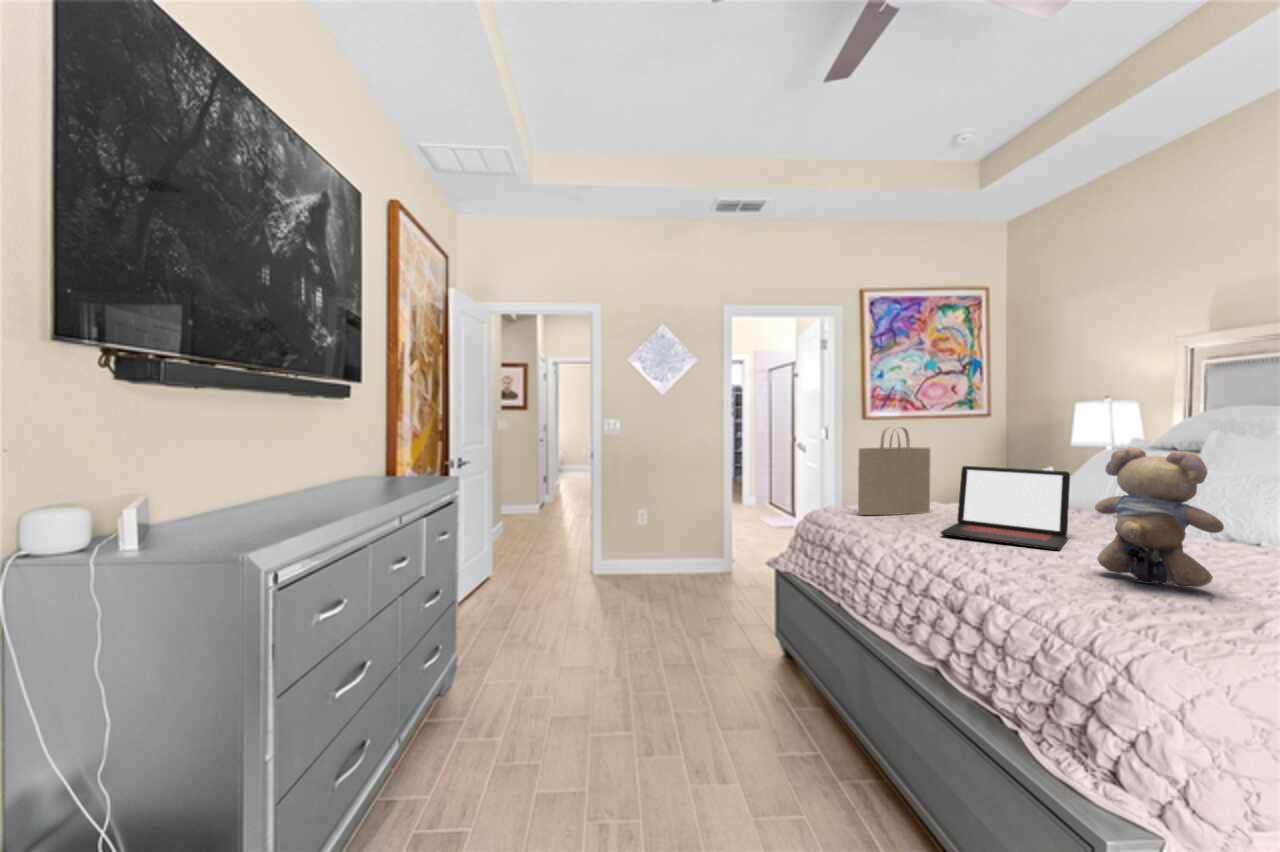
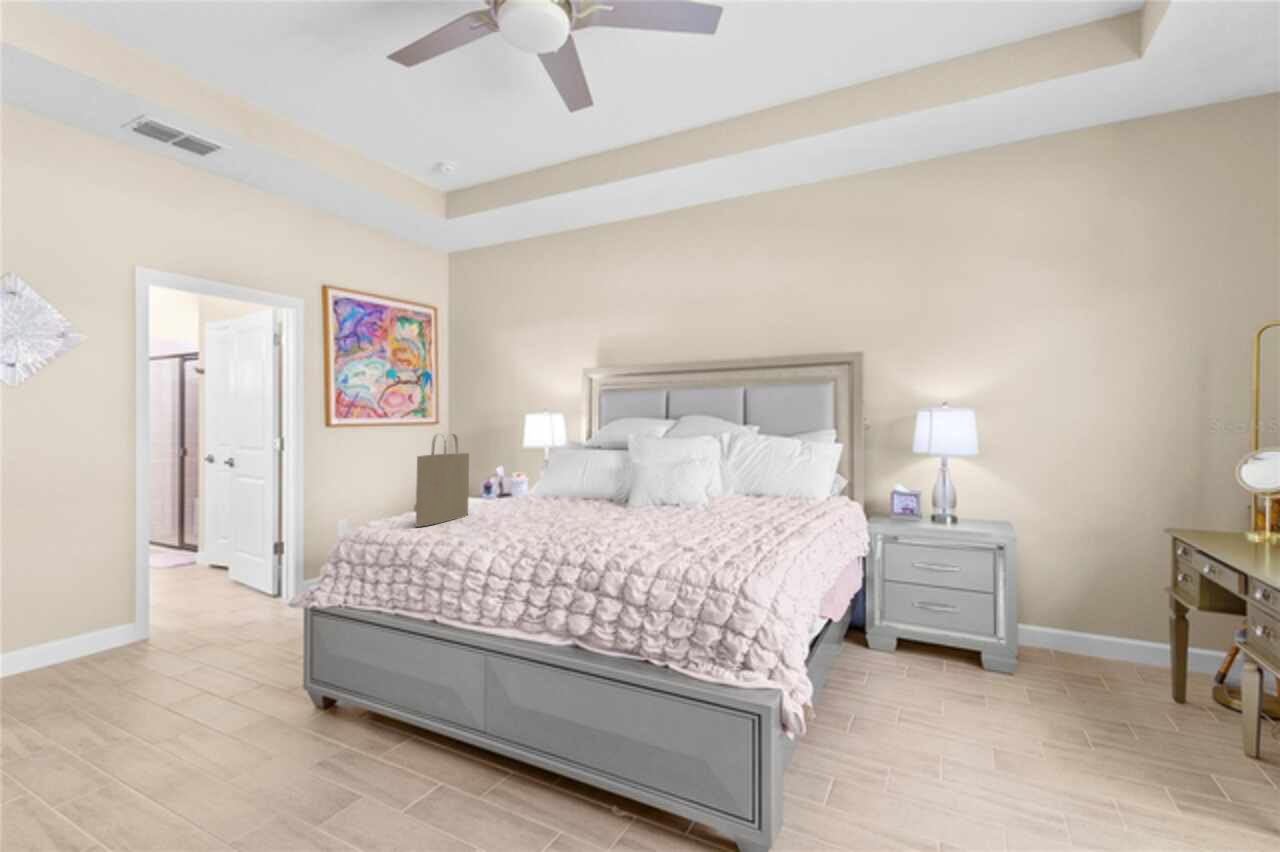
teddy bear: present [1095,447,1224,588] -> none [644,447,710,537]
laptop: present [941,466,1070,550] -> none [515,467,603,531]

